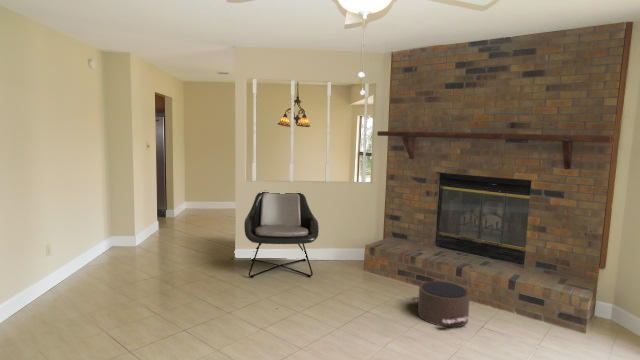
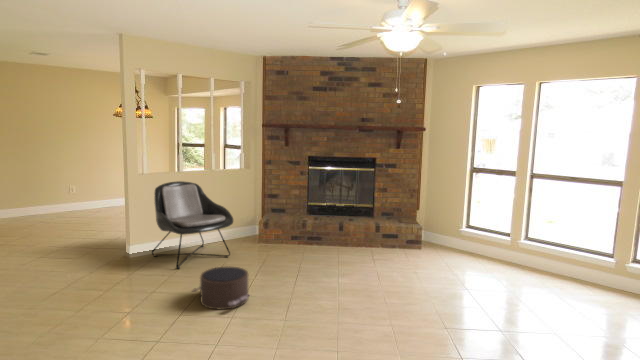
pouf: present [411,281,470,327] -> present [193,266,250,309]

